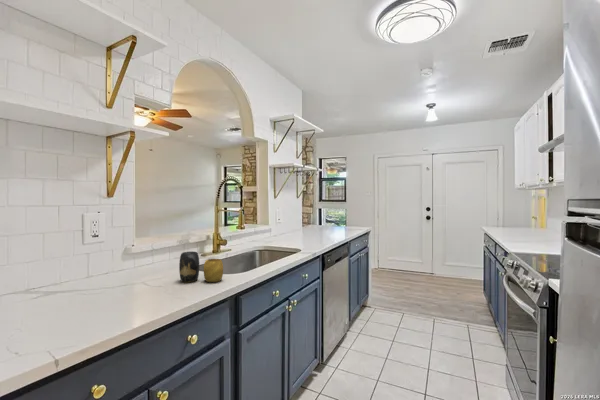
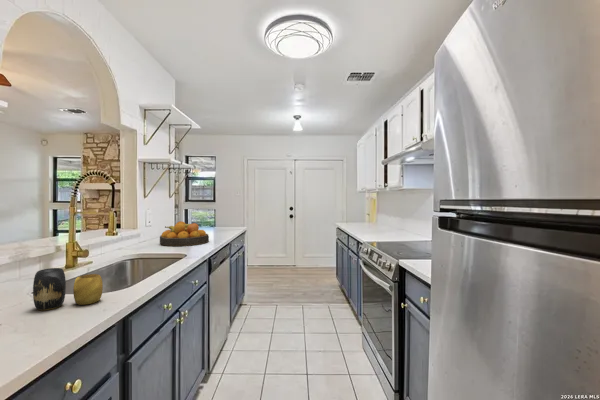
fruit bowl: none [286,220,328,242] -> present [160,221,209,246]

